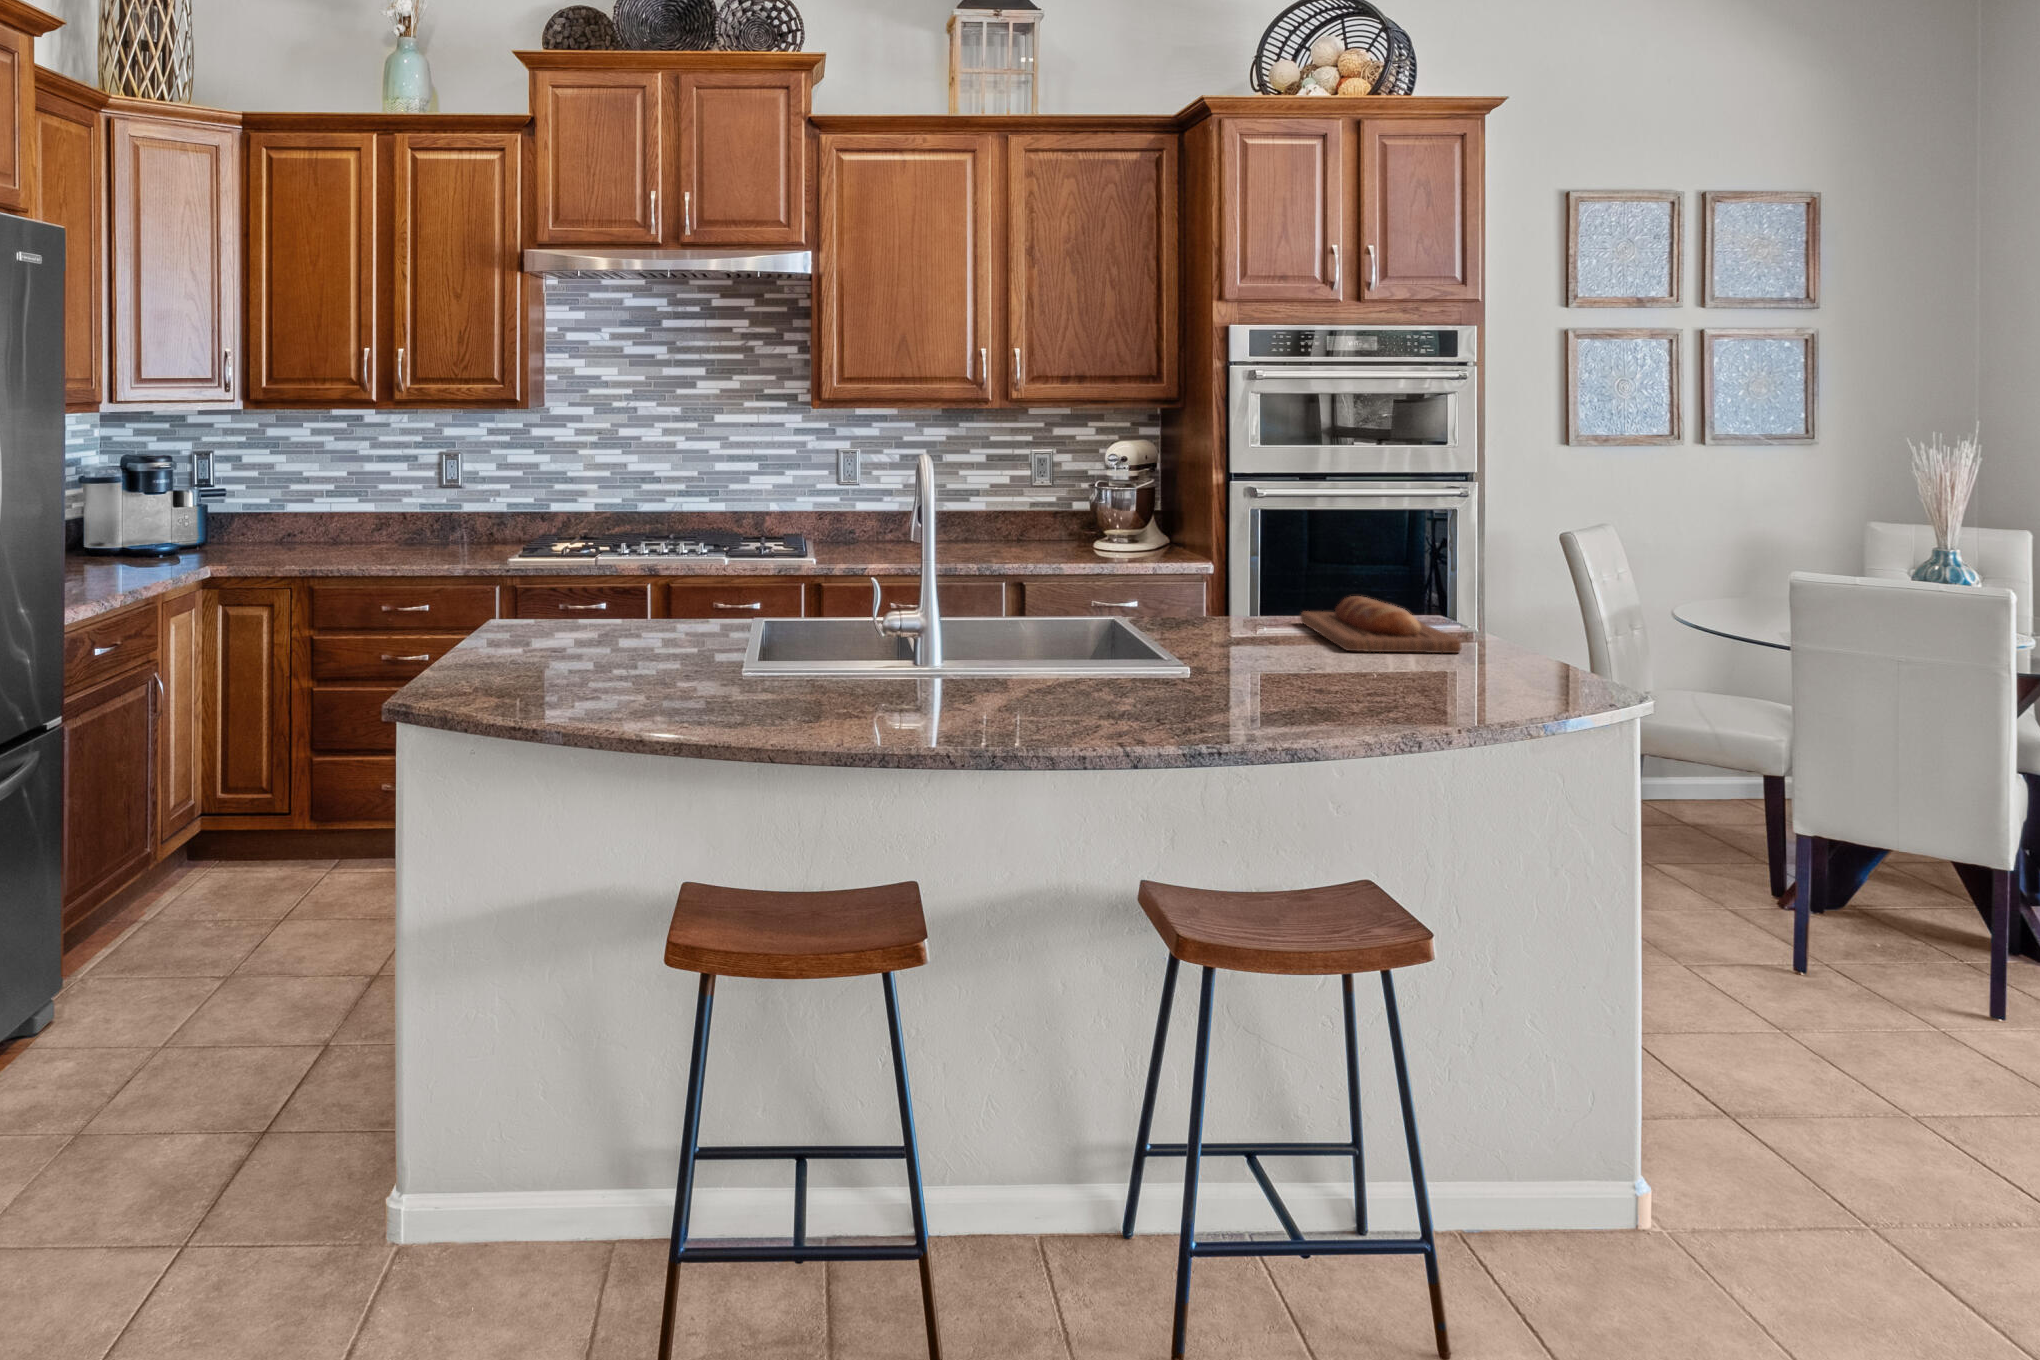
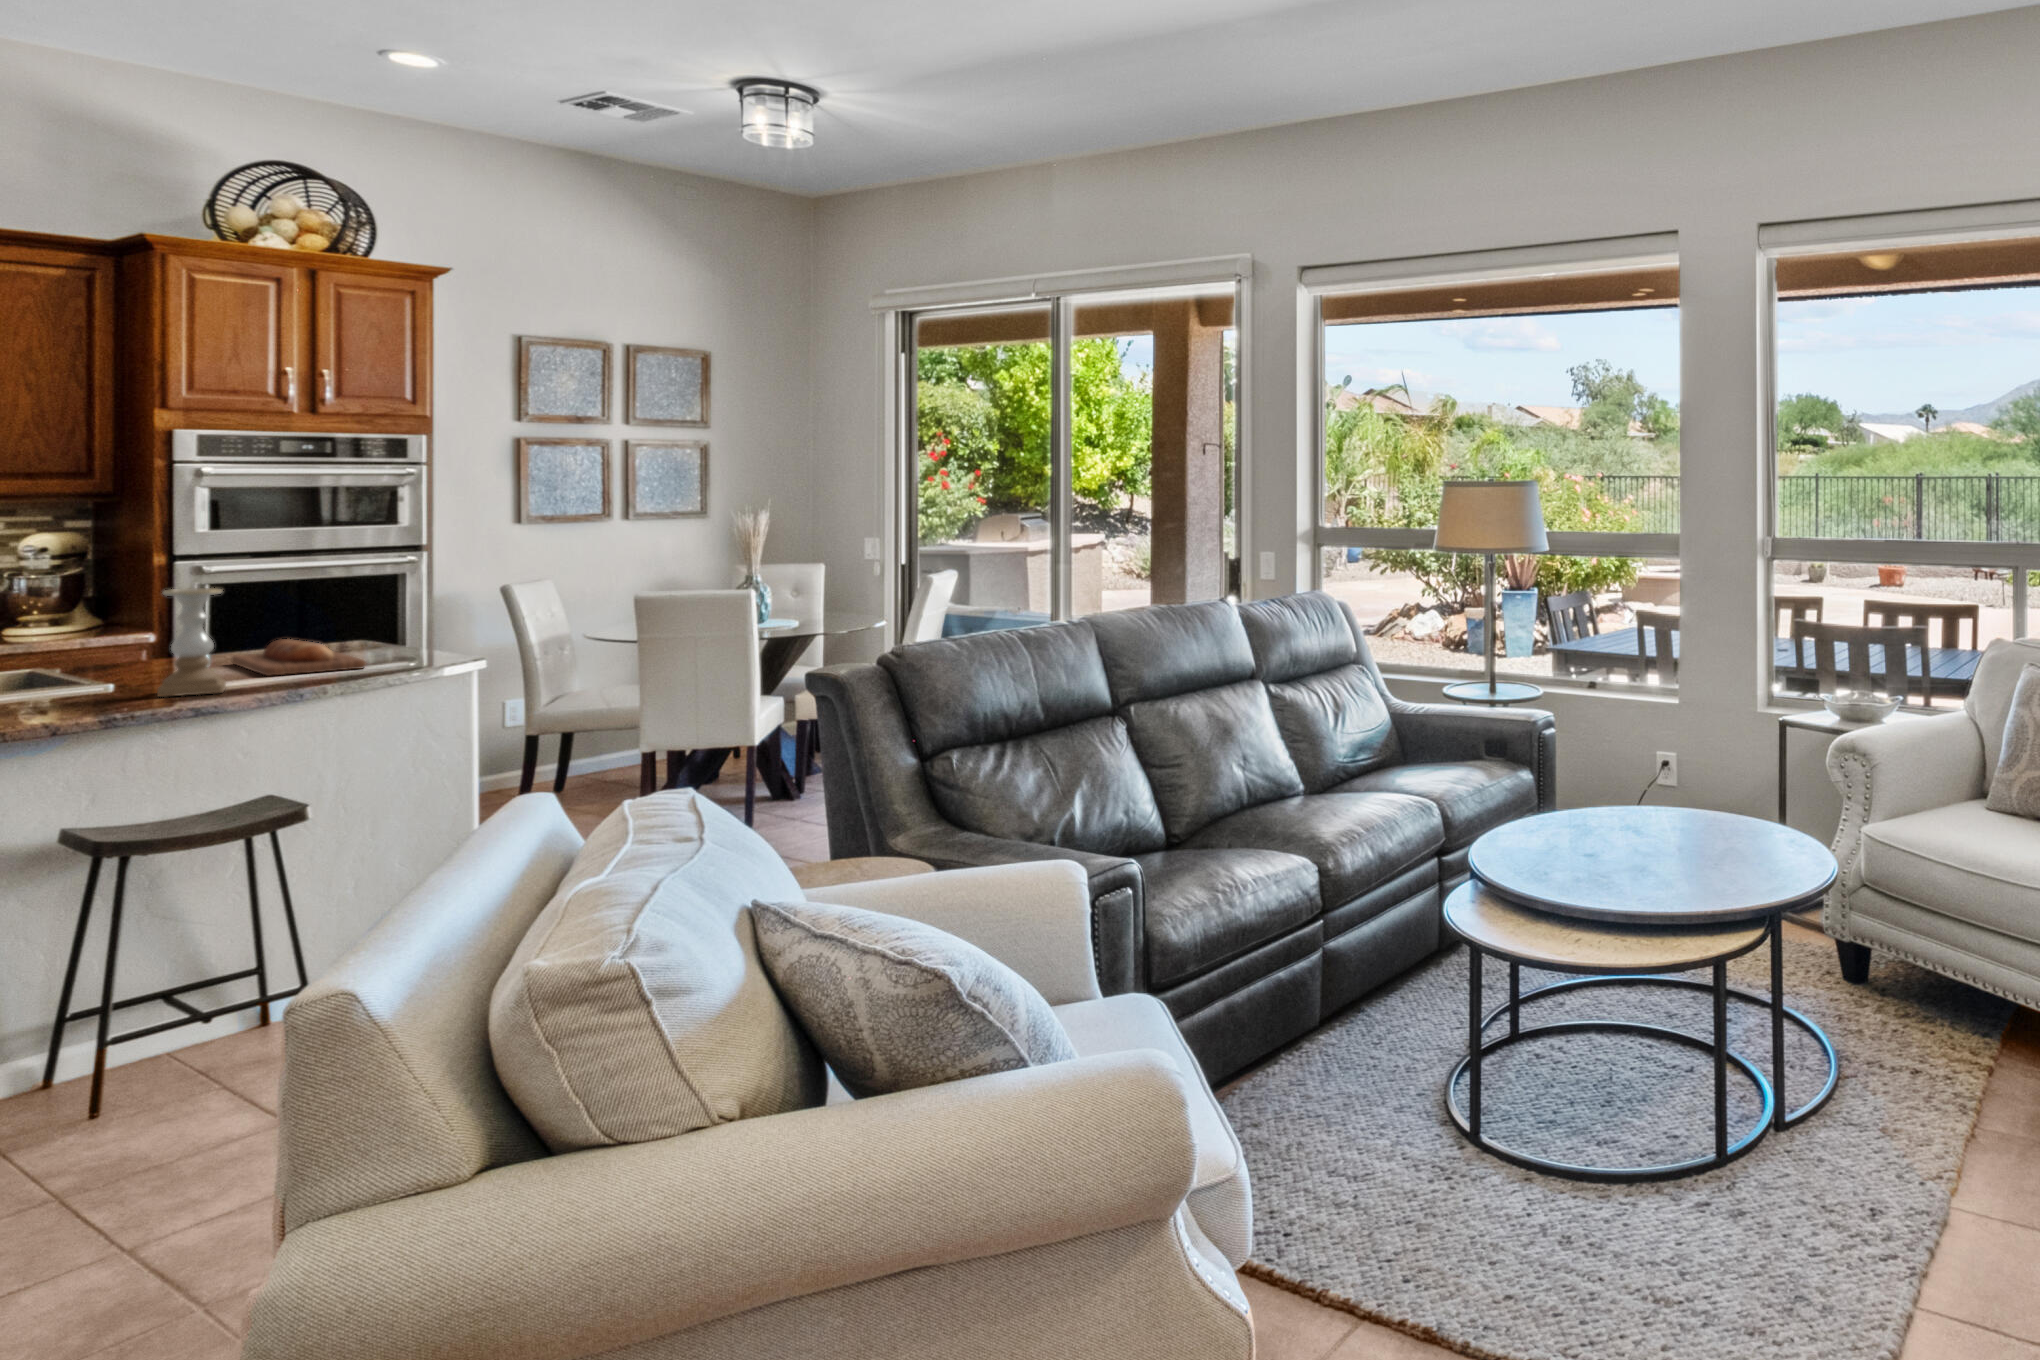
candle holder: none [1238,524,1309,678] -> present [157,588,226,697]

